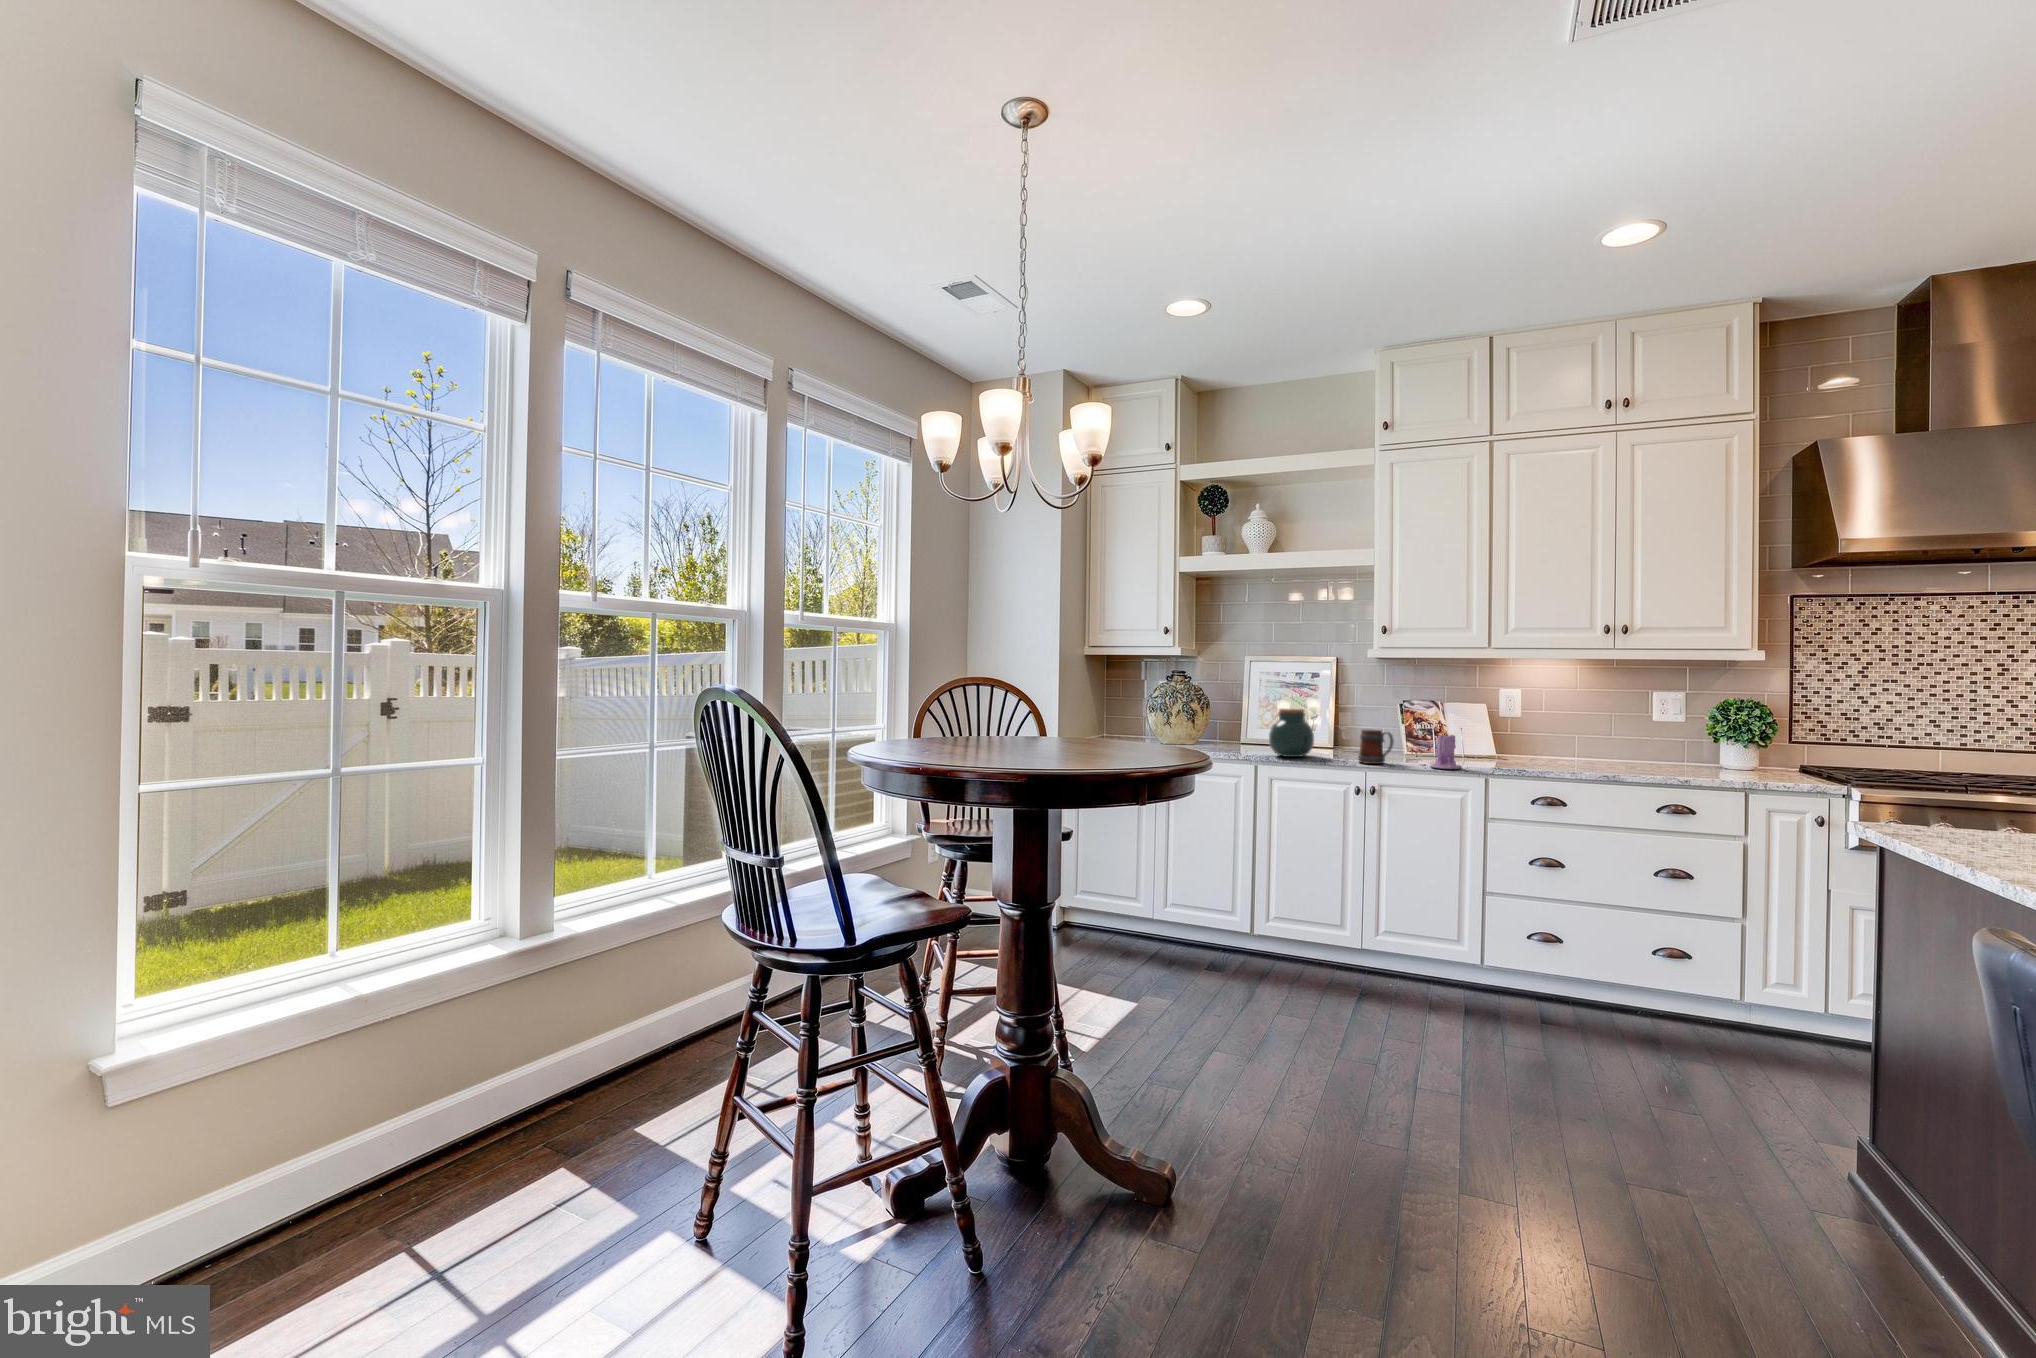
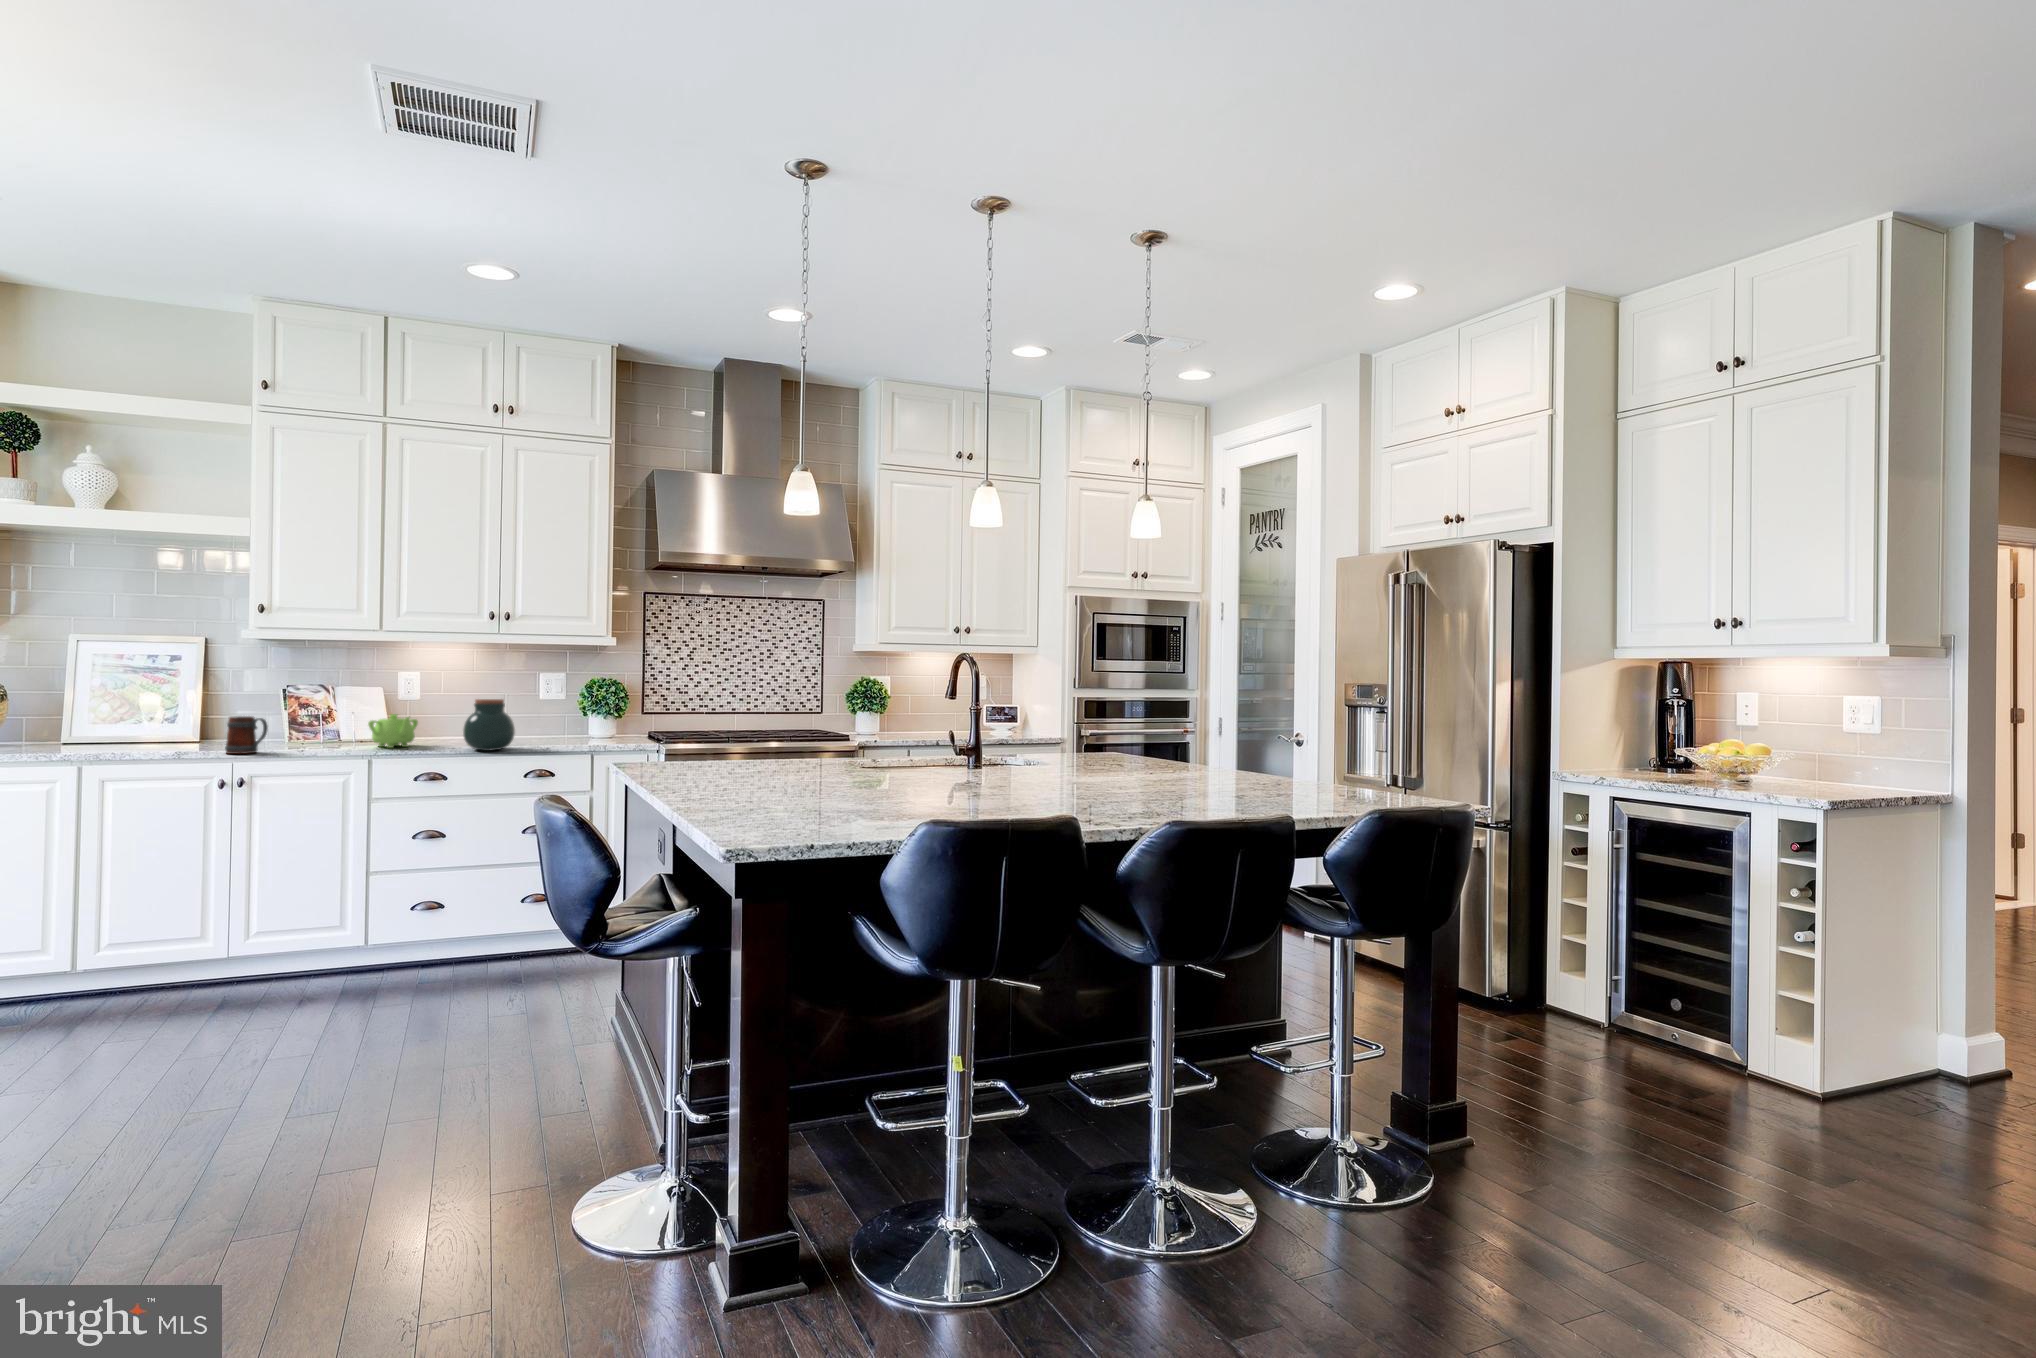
jar: present [1269,709,1314,757] -> present [463,699,515,751]
candle: present [1430,731,1462,769] -> none [310,712,346,753]
teapot: none [1481,733,1528,767] -> present [368,714,418,748]

